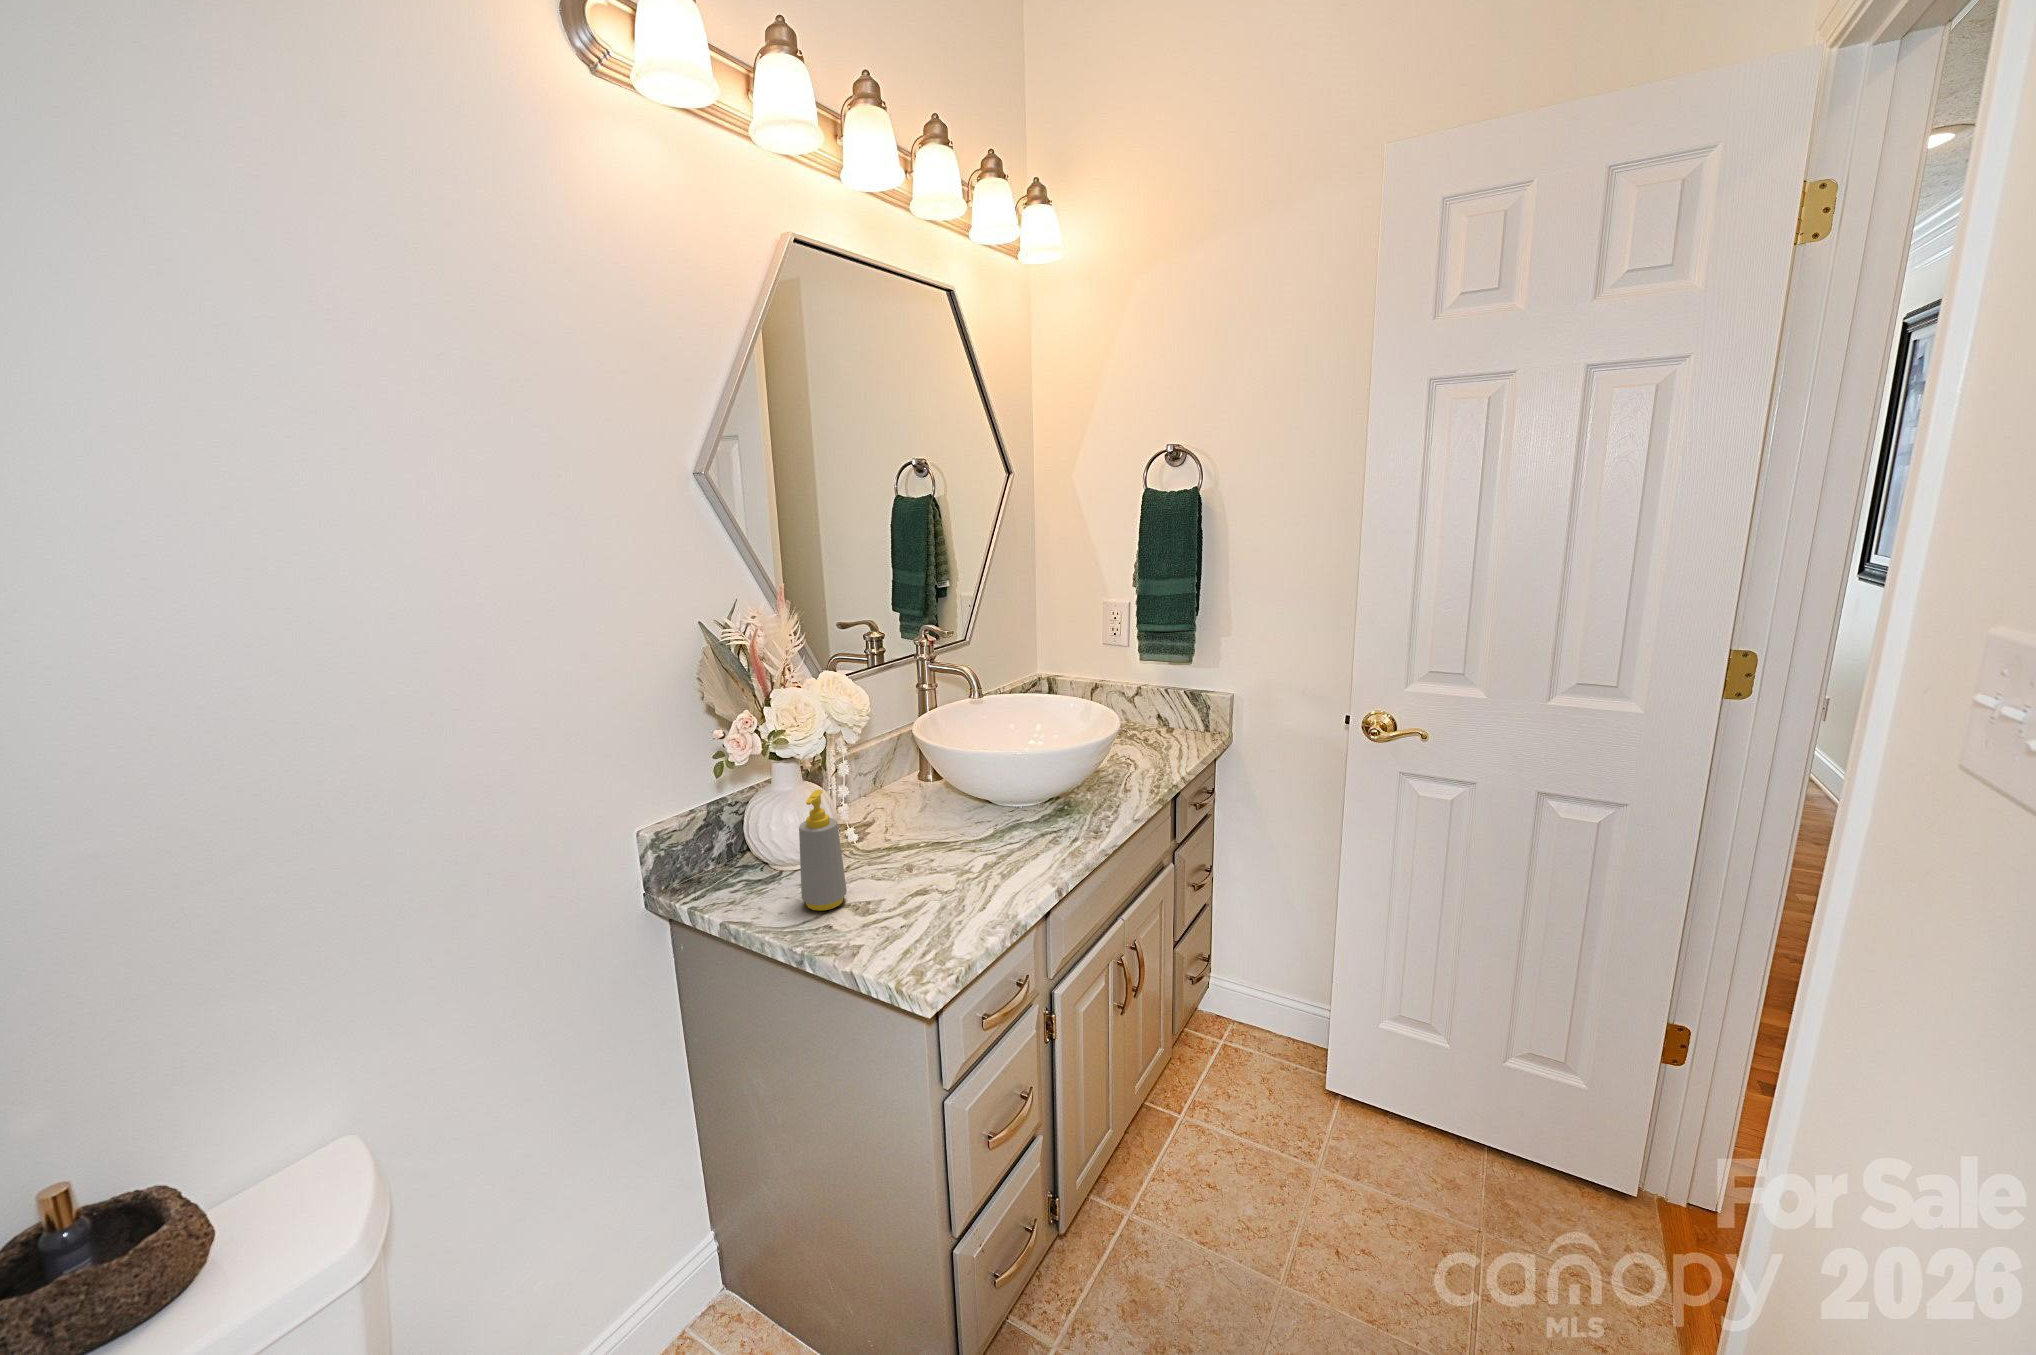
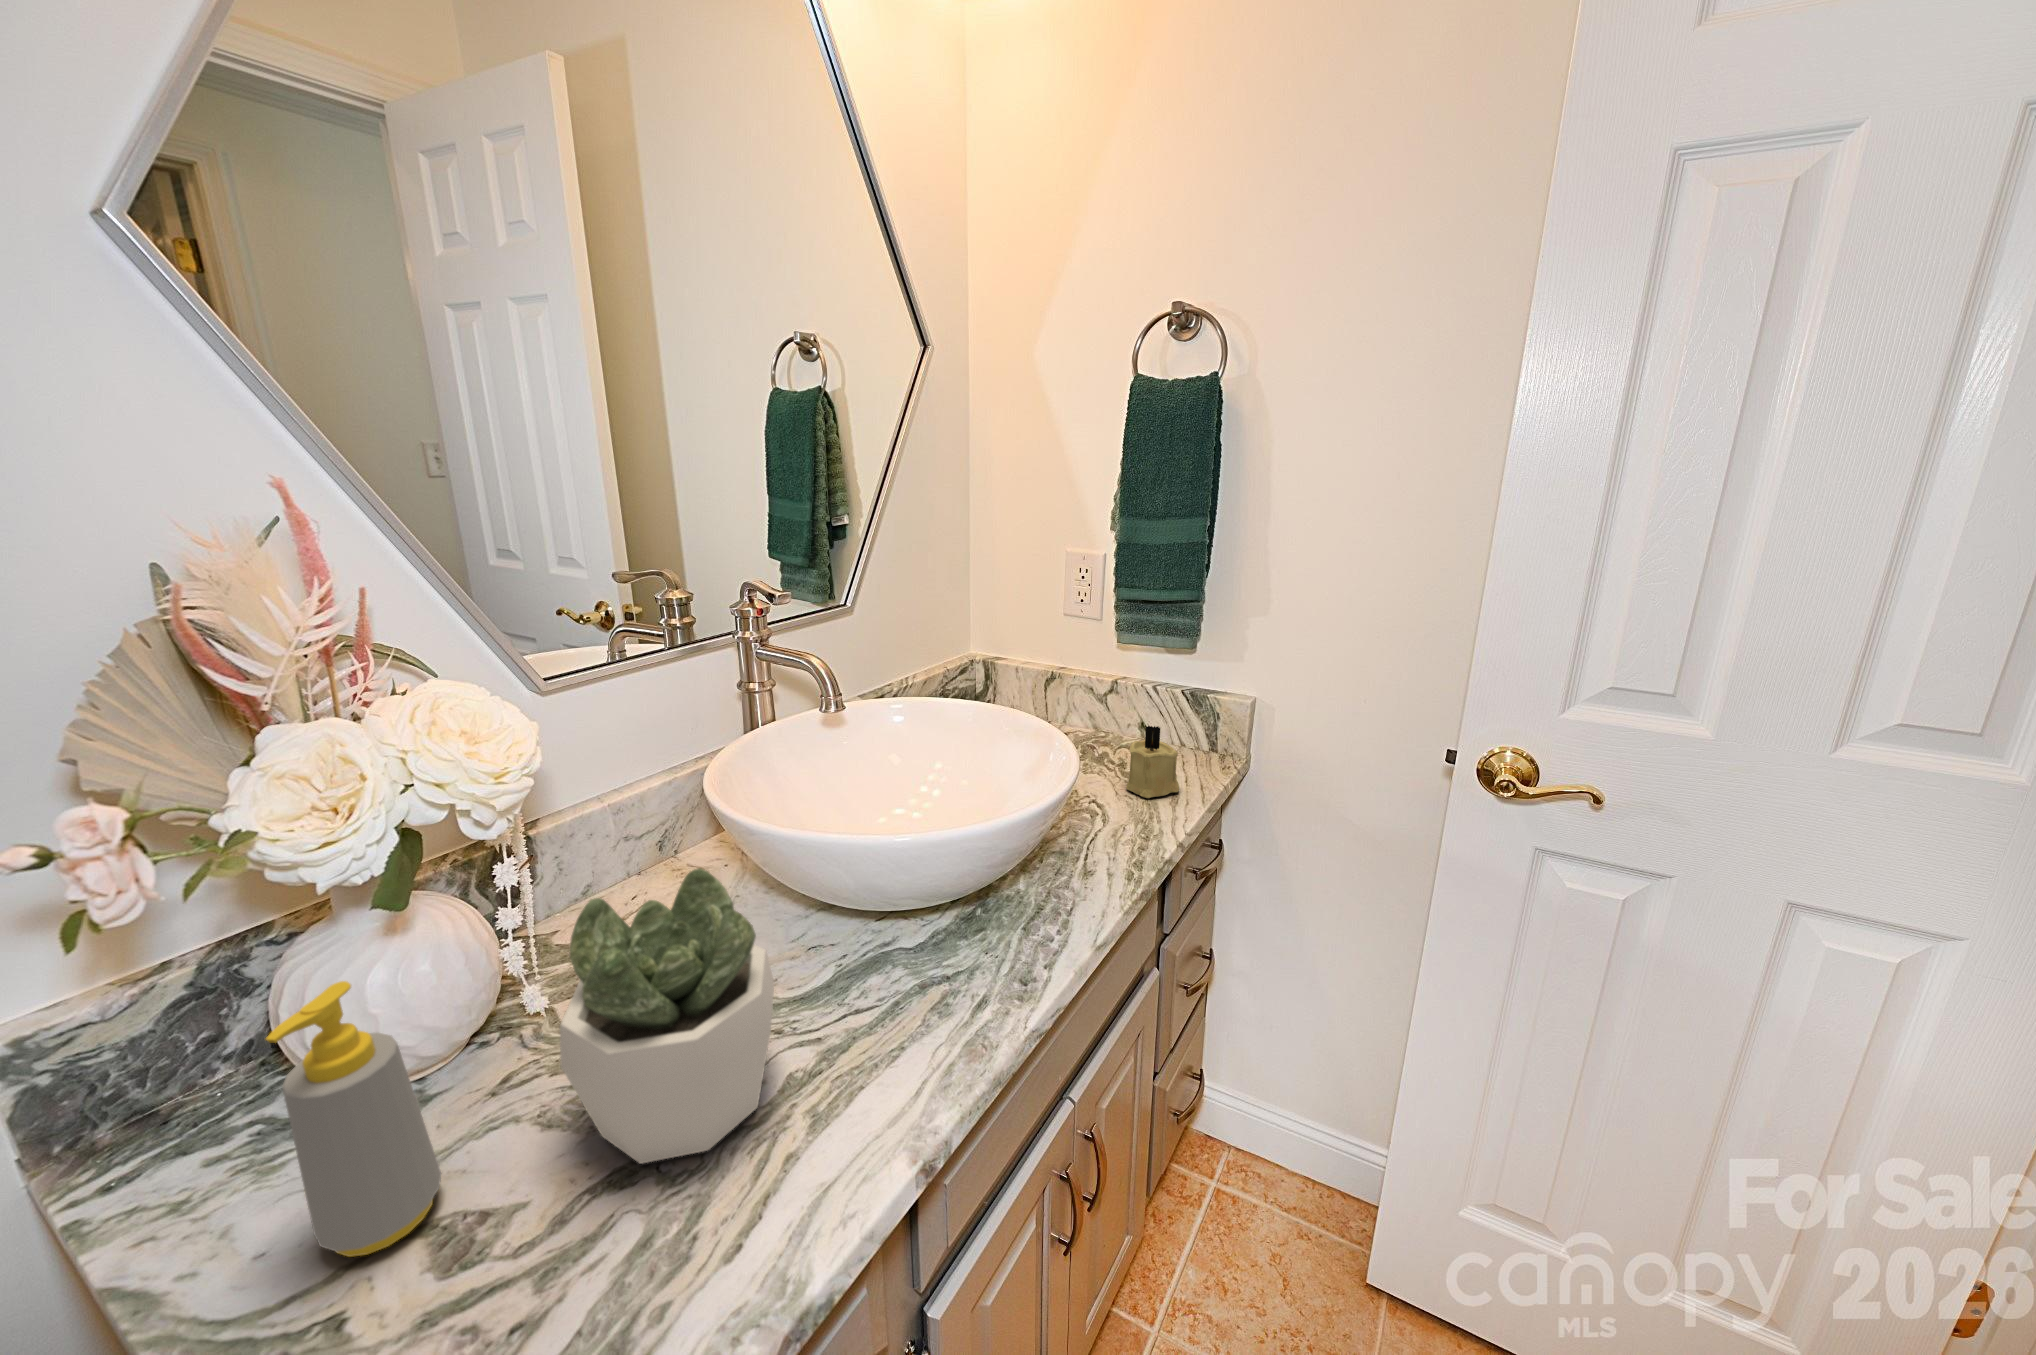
candle: none [1149,710,1184,757] -> present [1126,726,1179,798]
succulent plant: none [891,758,984,887] -> present [560,868,774,1164]

